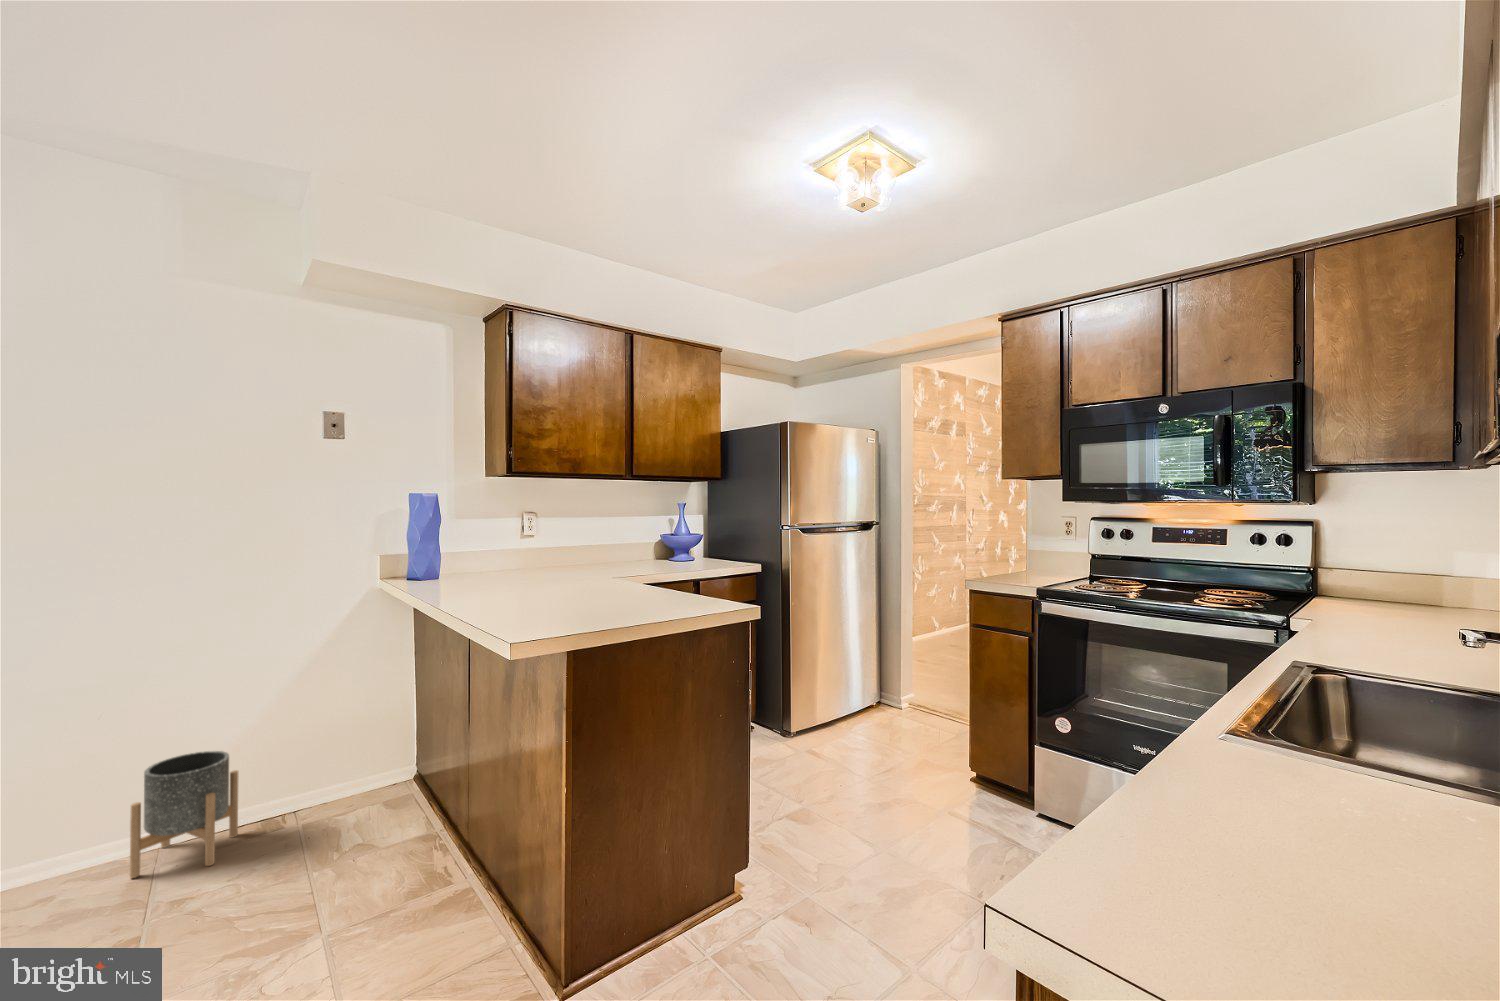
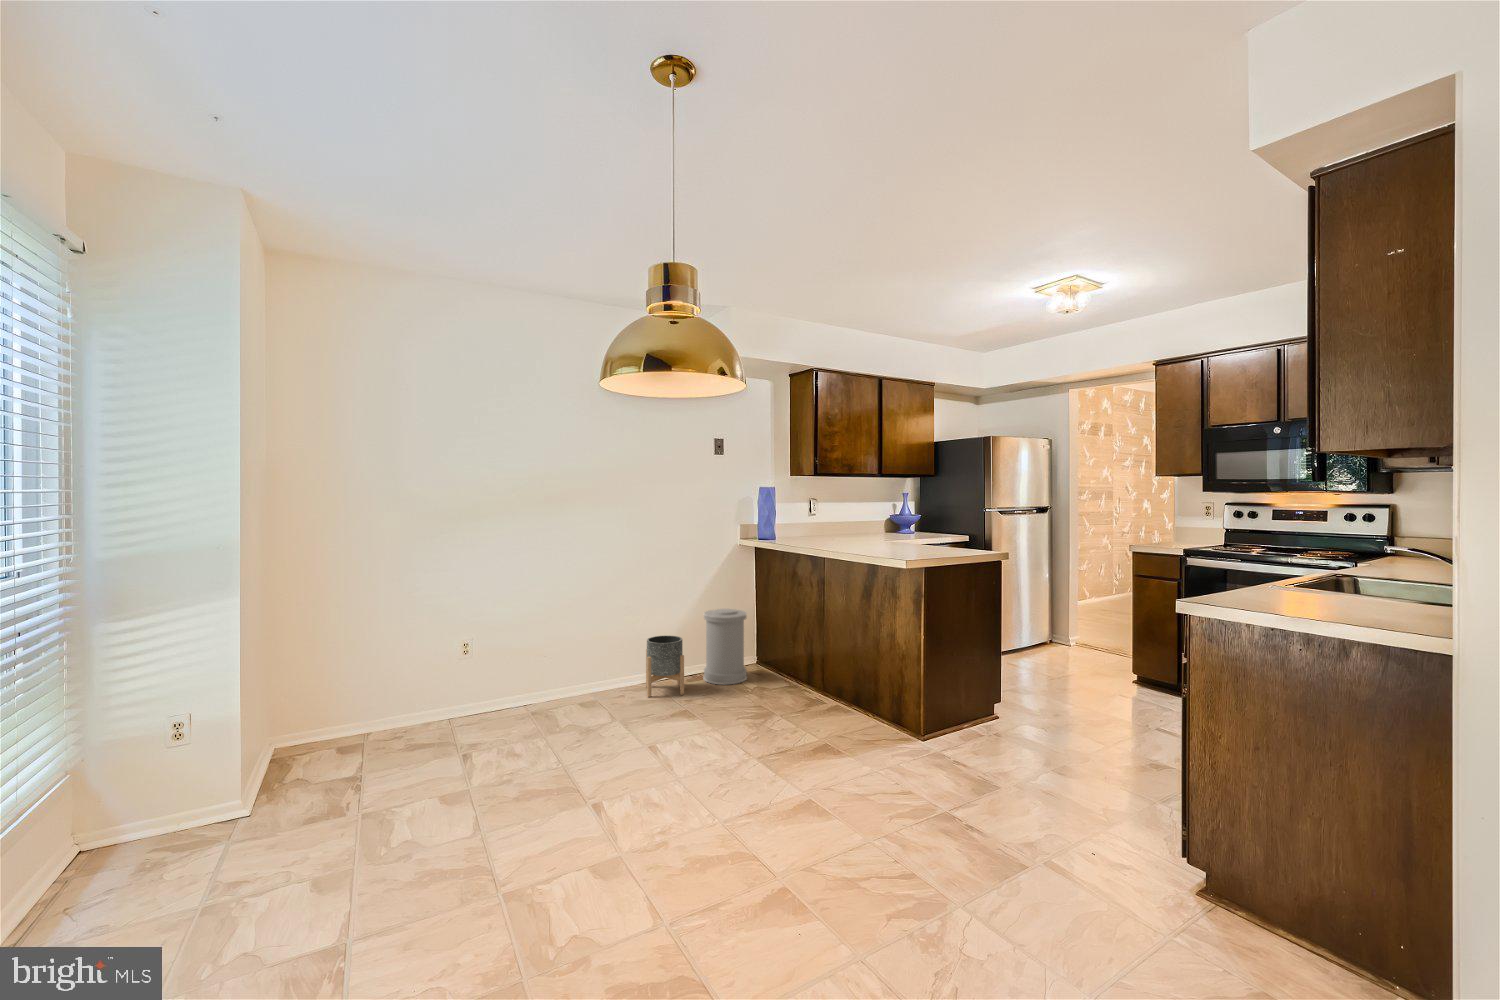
trash can: none [292,692,380,830] -> present [703,609,747,684]

